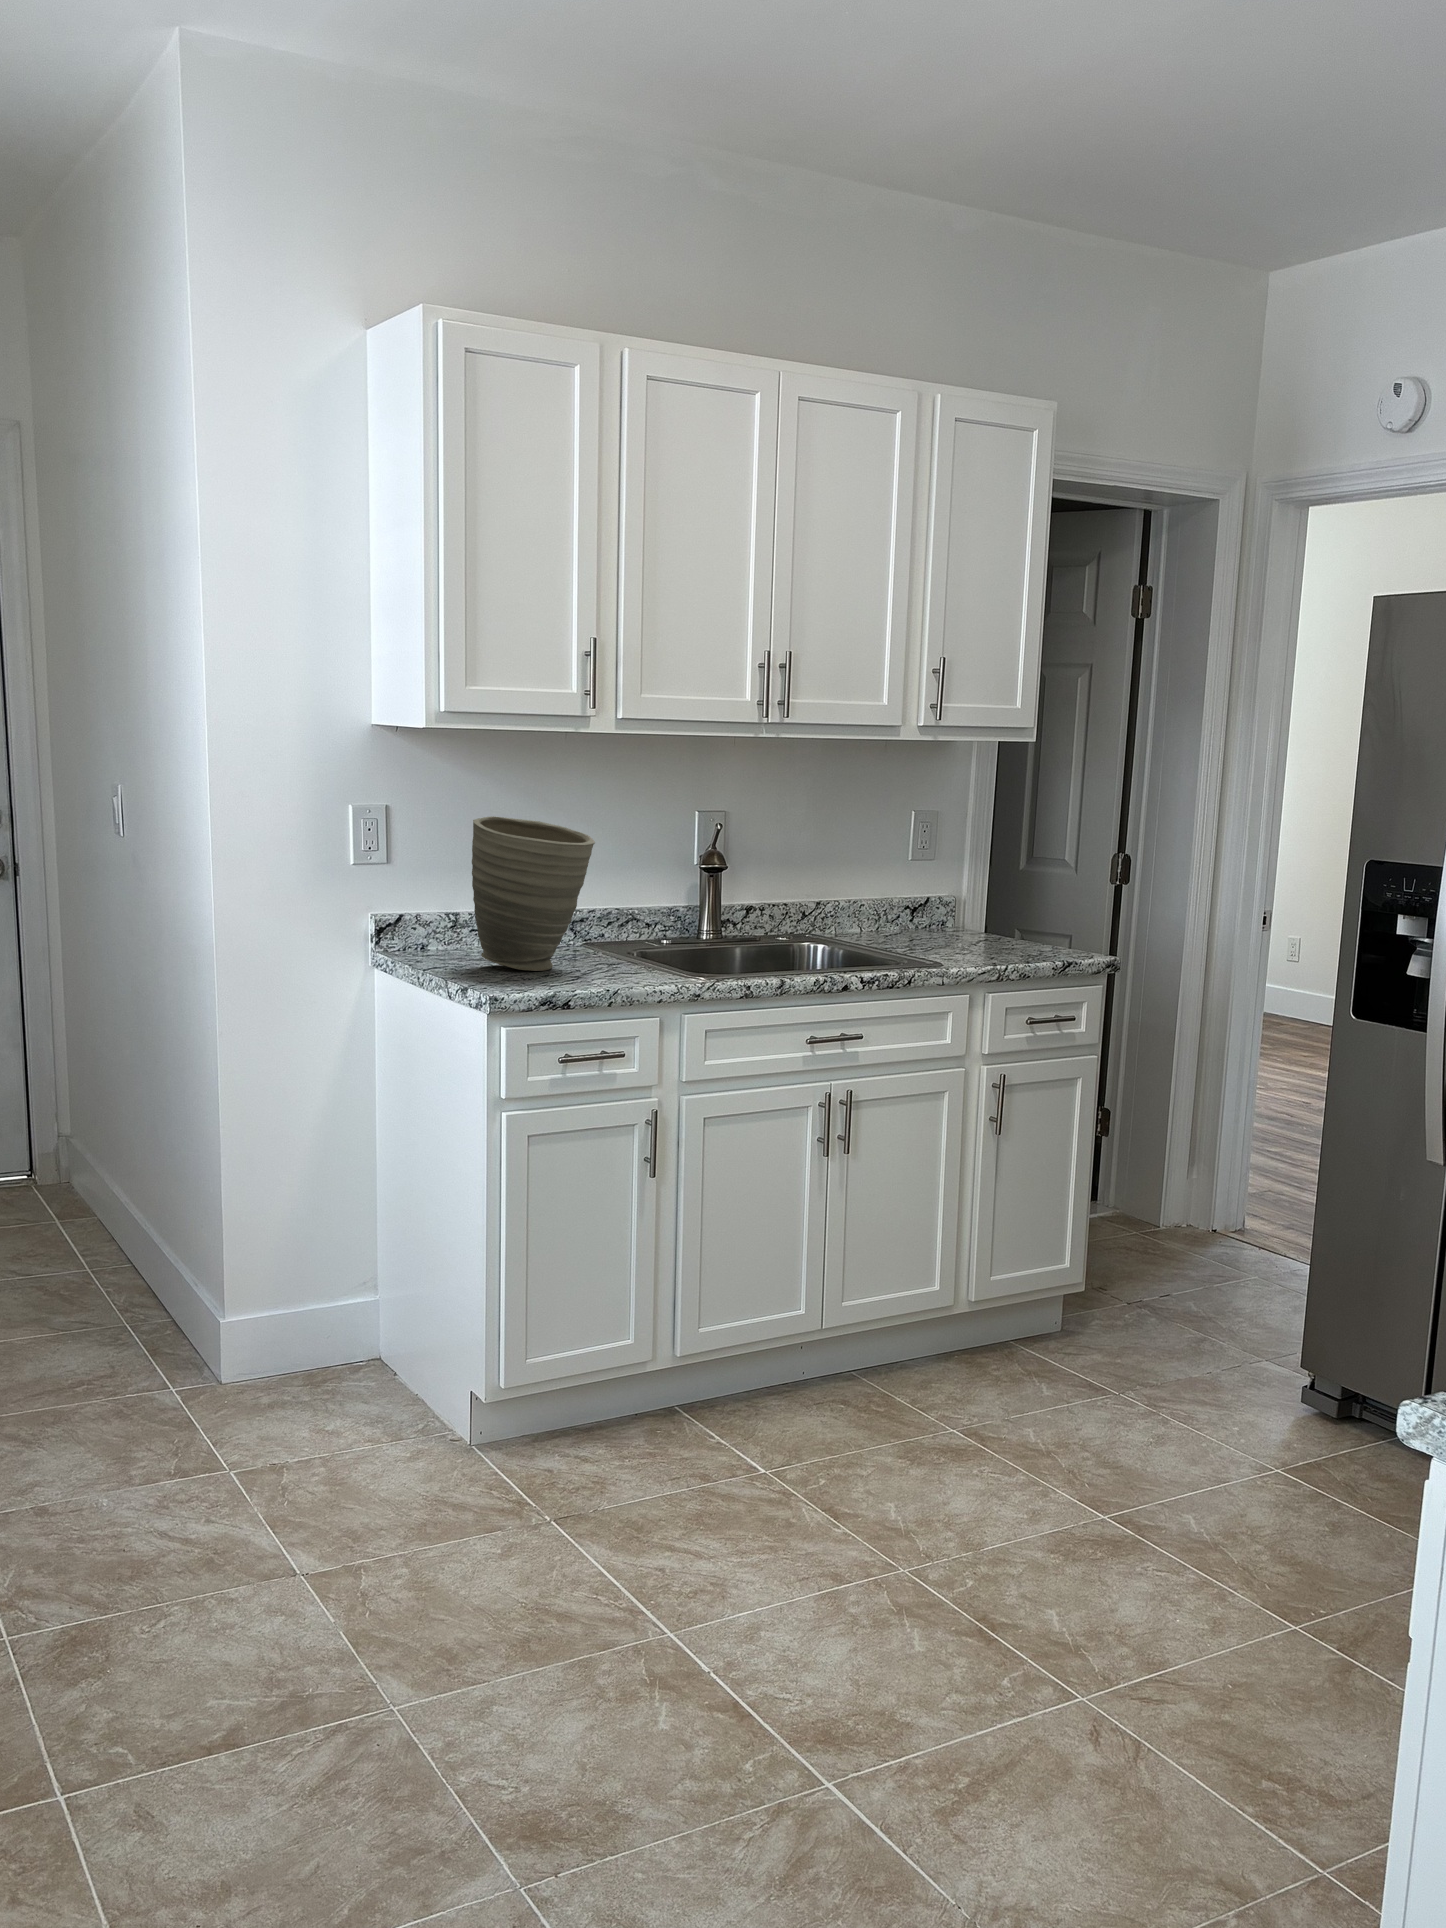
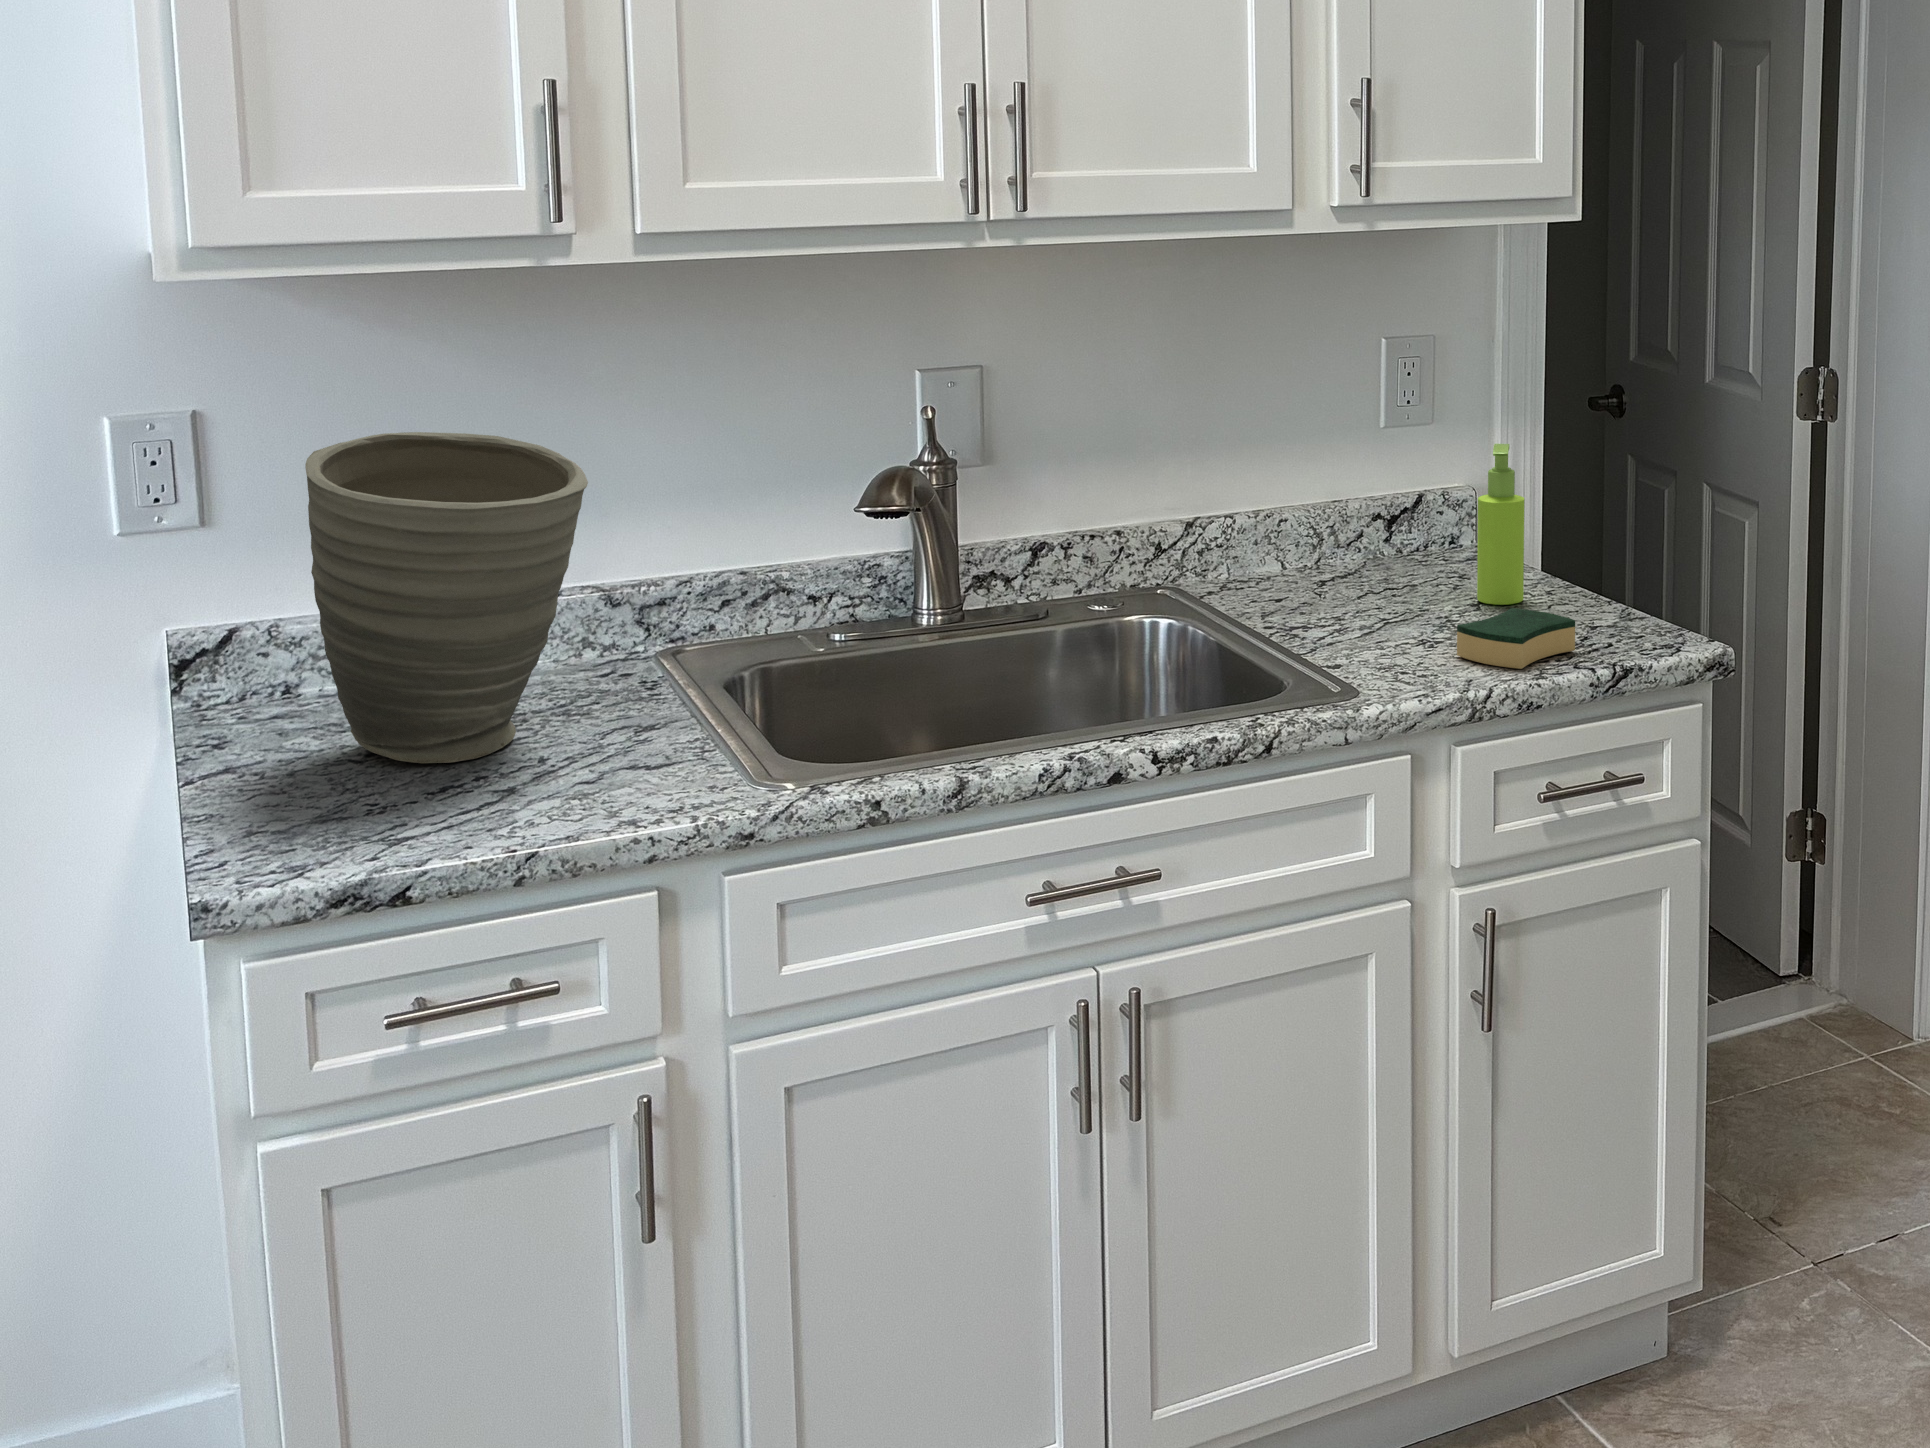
soap dispenser: none [969,863,996,947] -> present [1477,444,1524,605]
sponge: none [977,939,1036,963] -> present [1457,608,1575,669]

